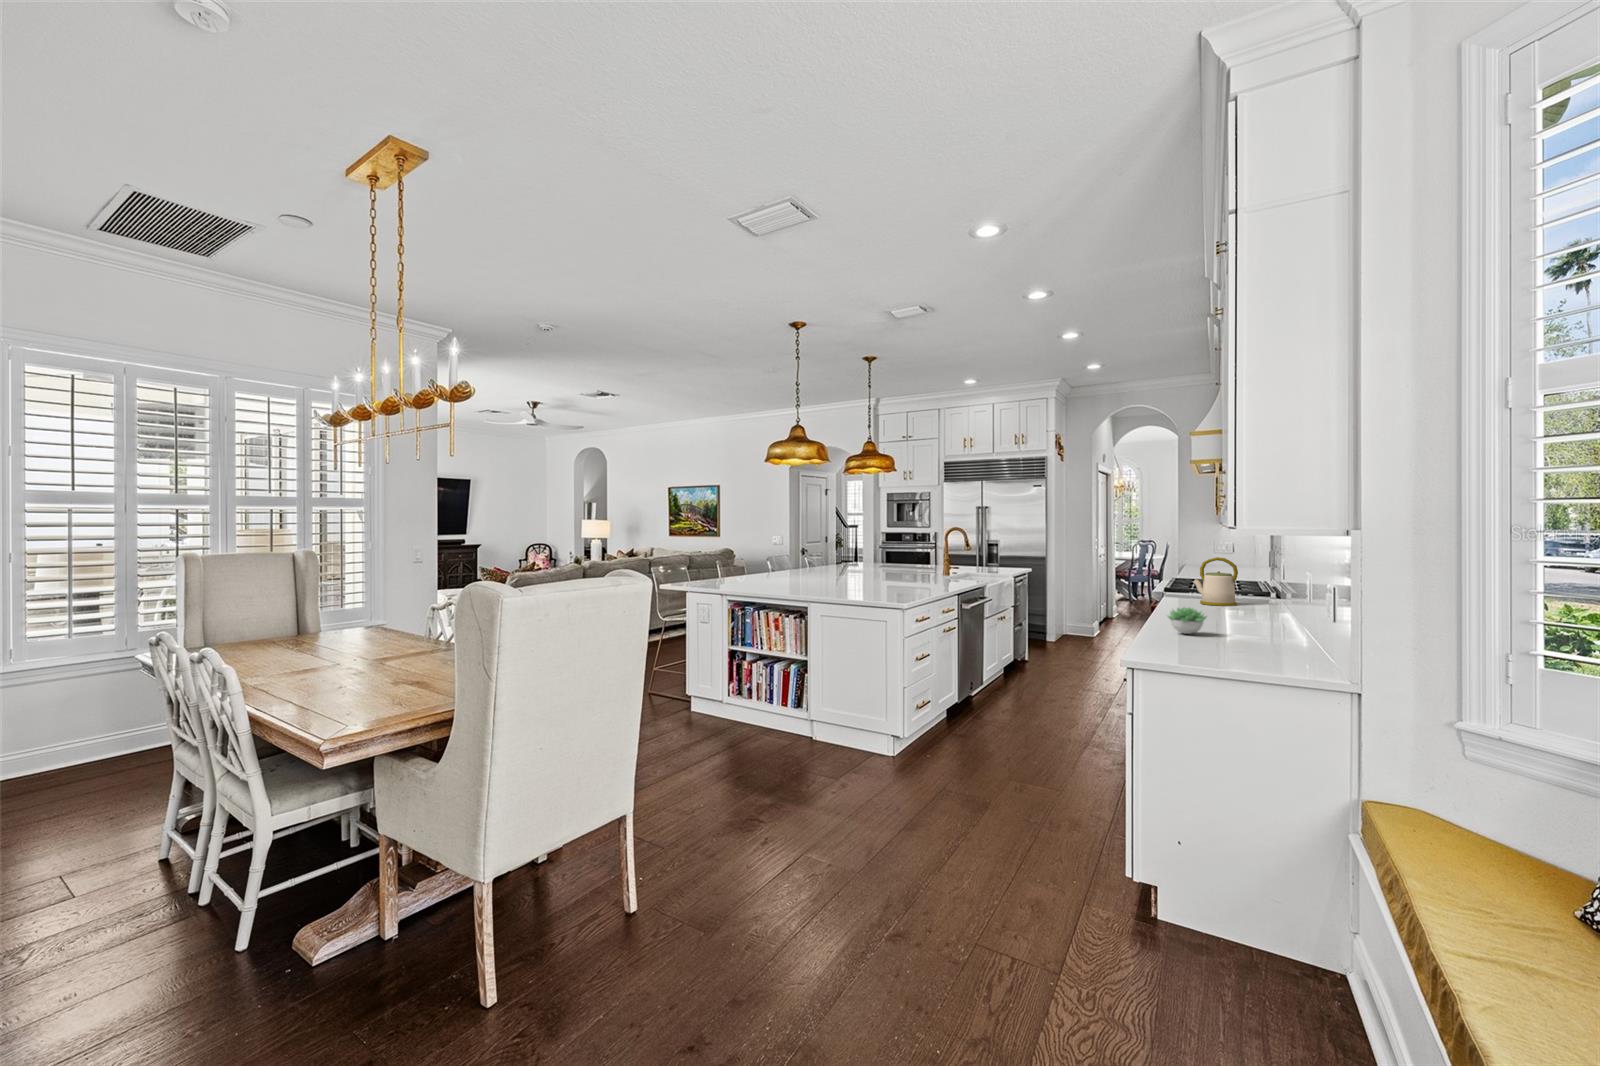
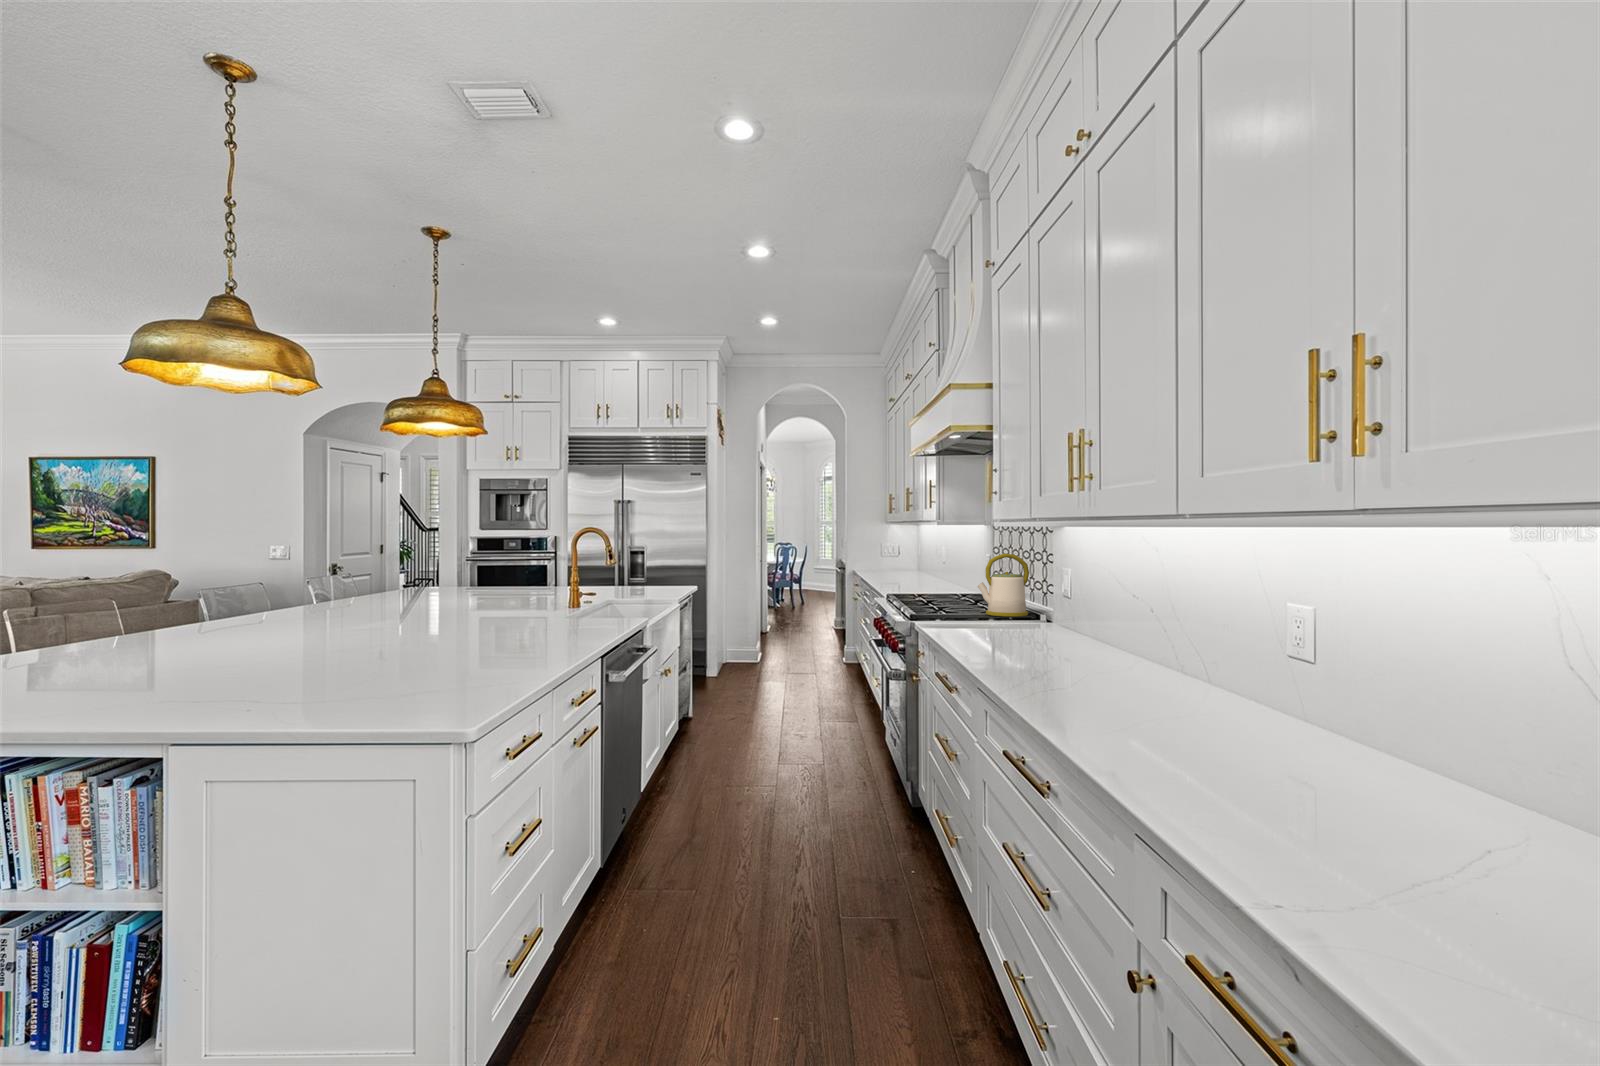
succulent plant: present [1168,608,1206,634] -> none [1081,621,1144,662]

